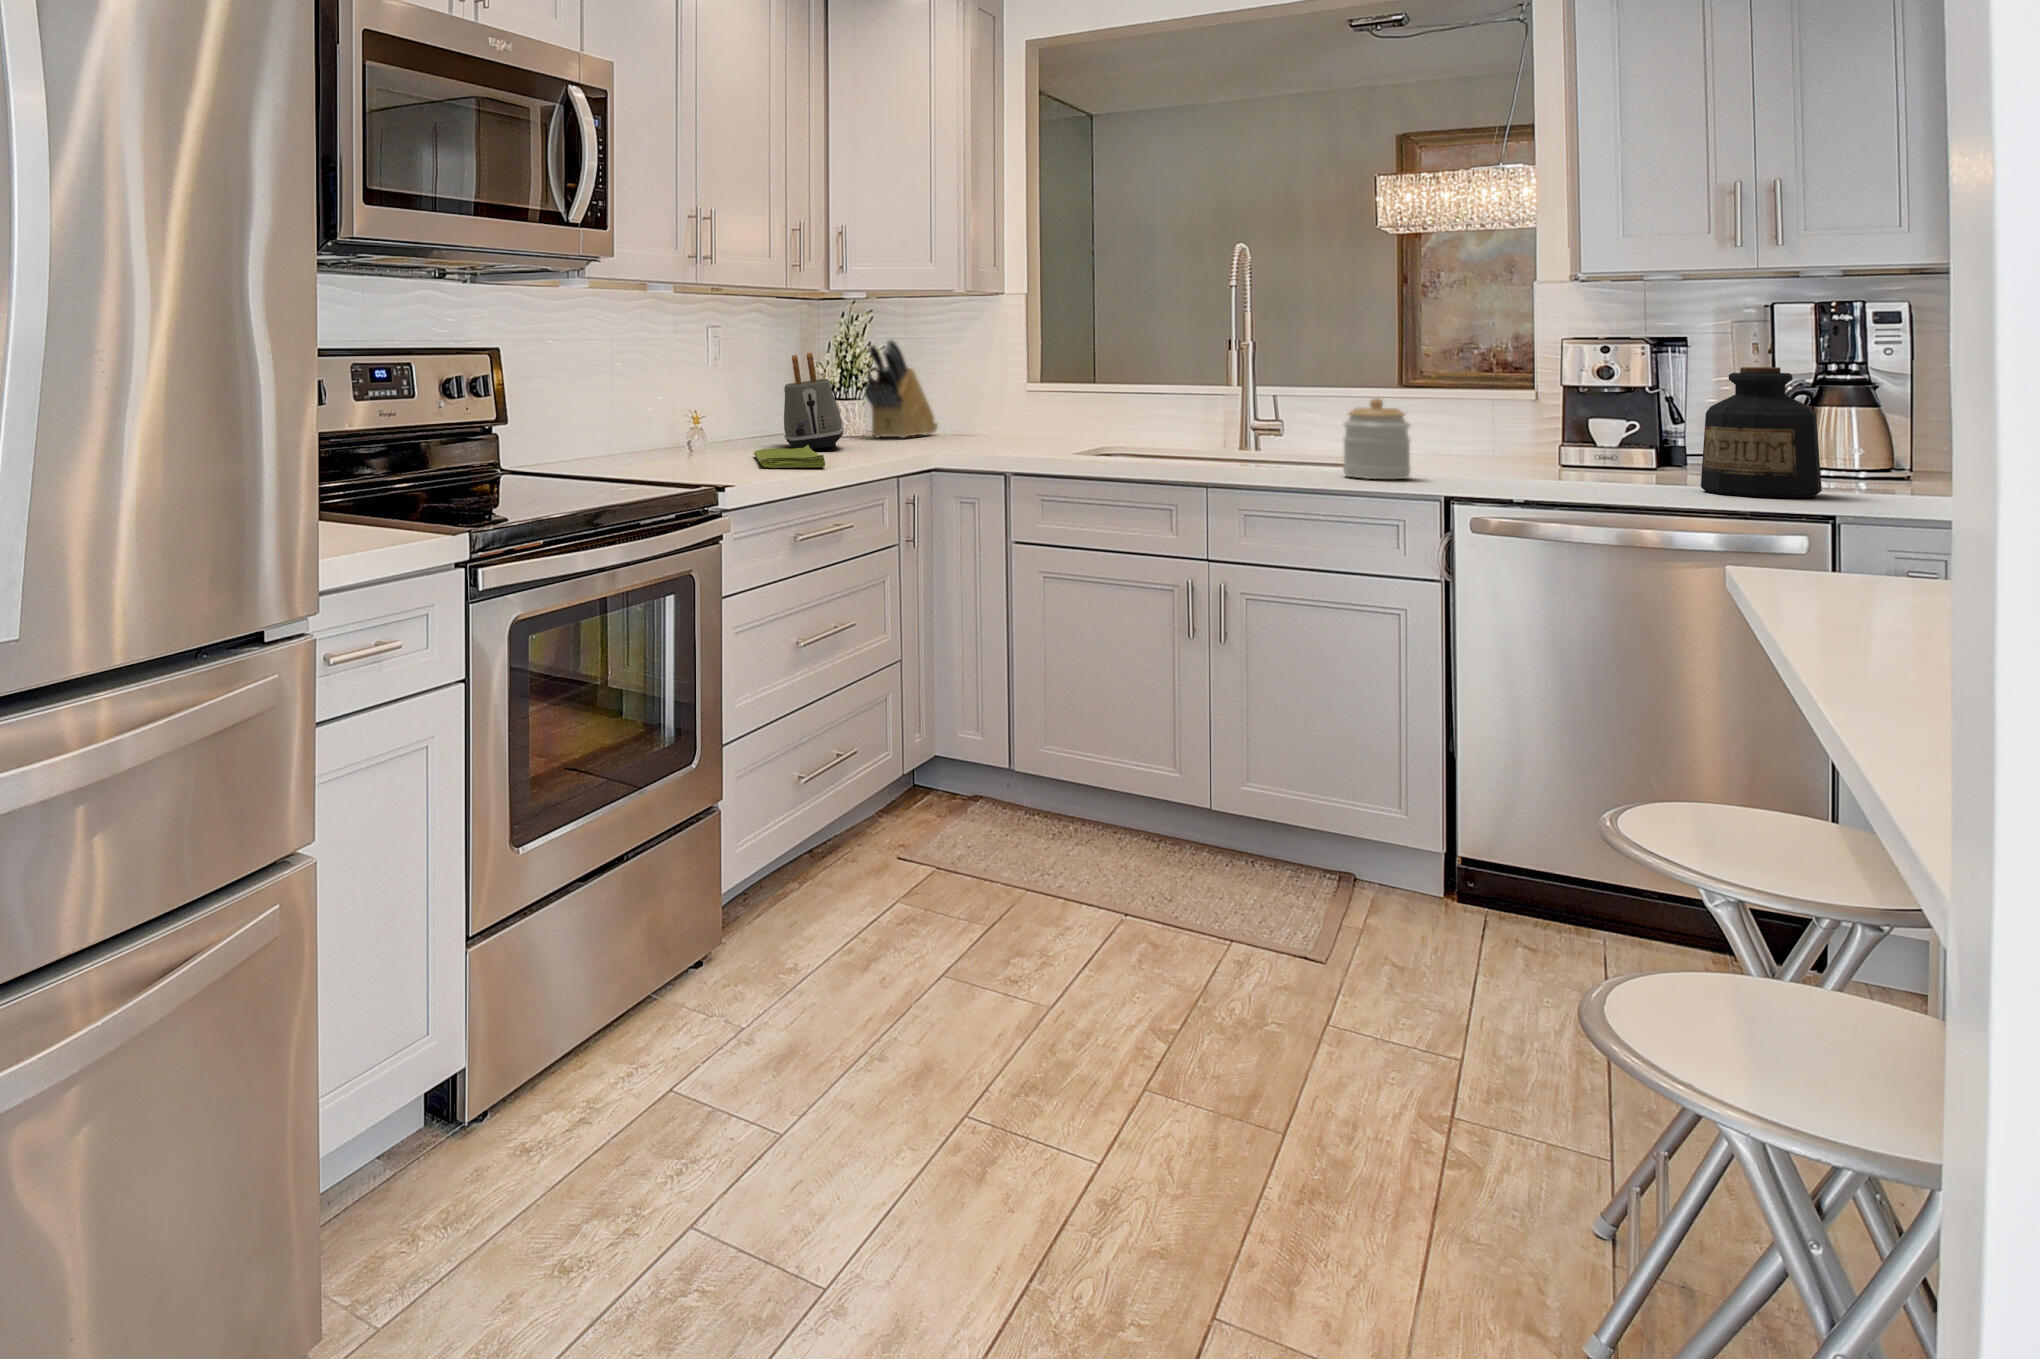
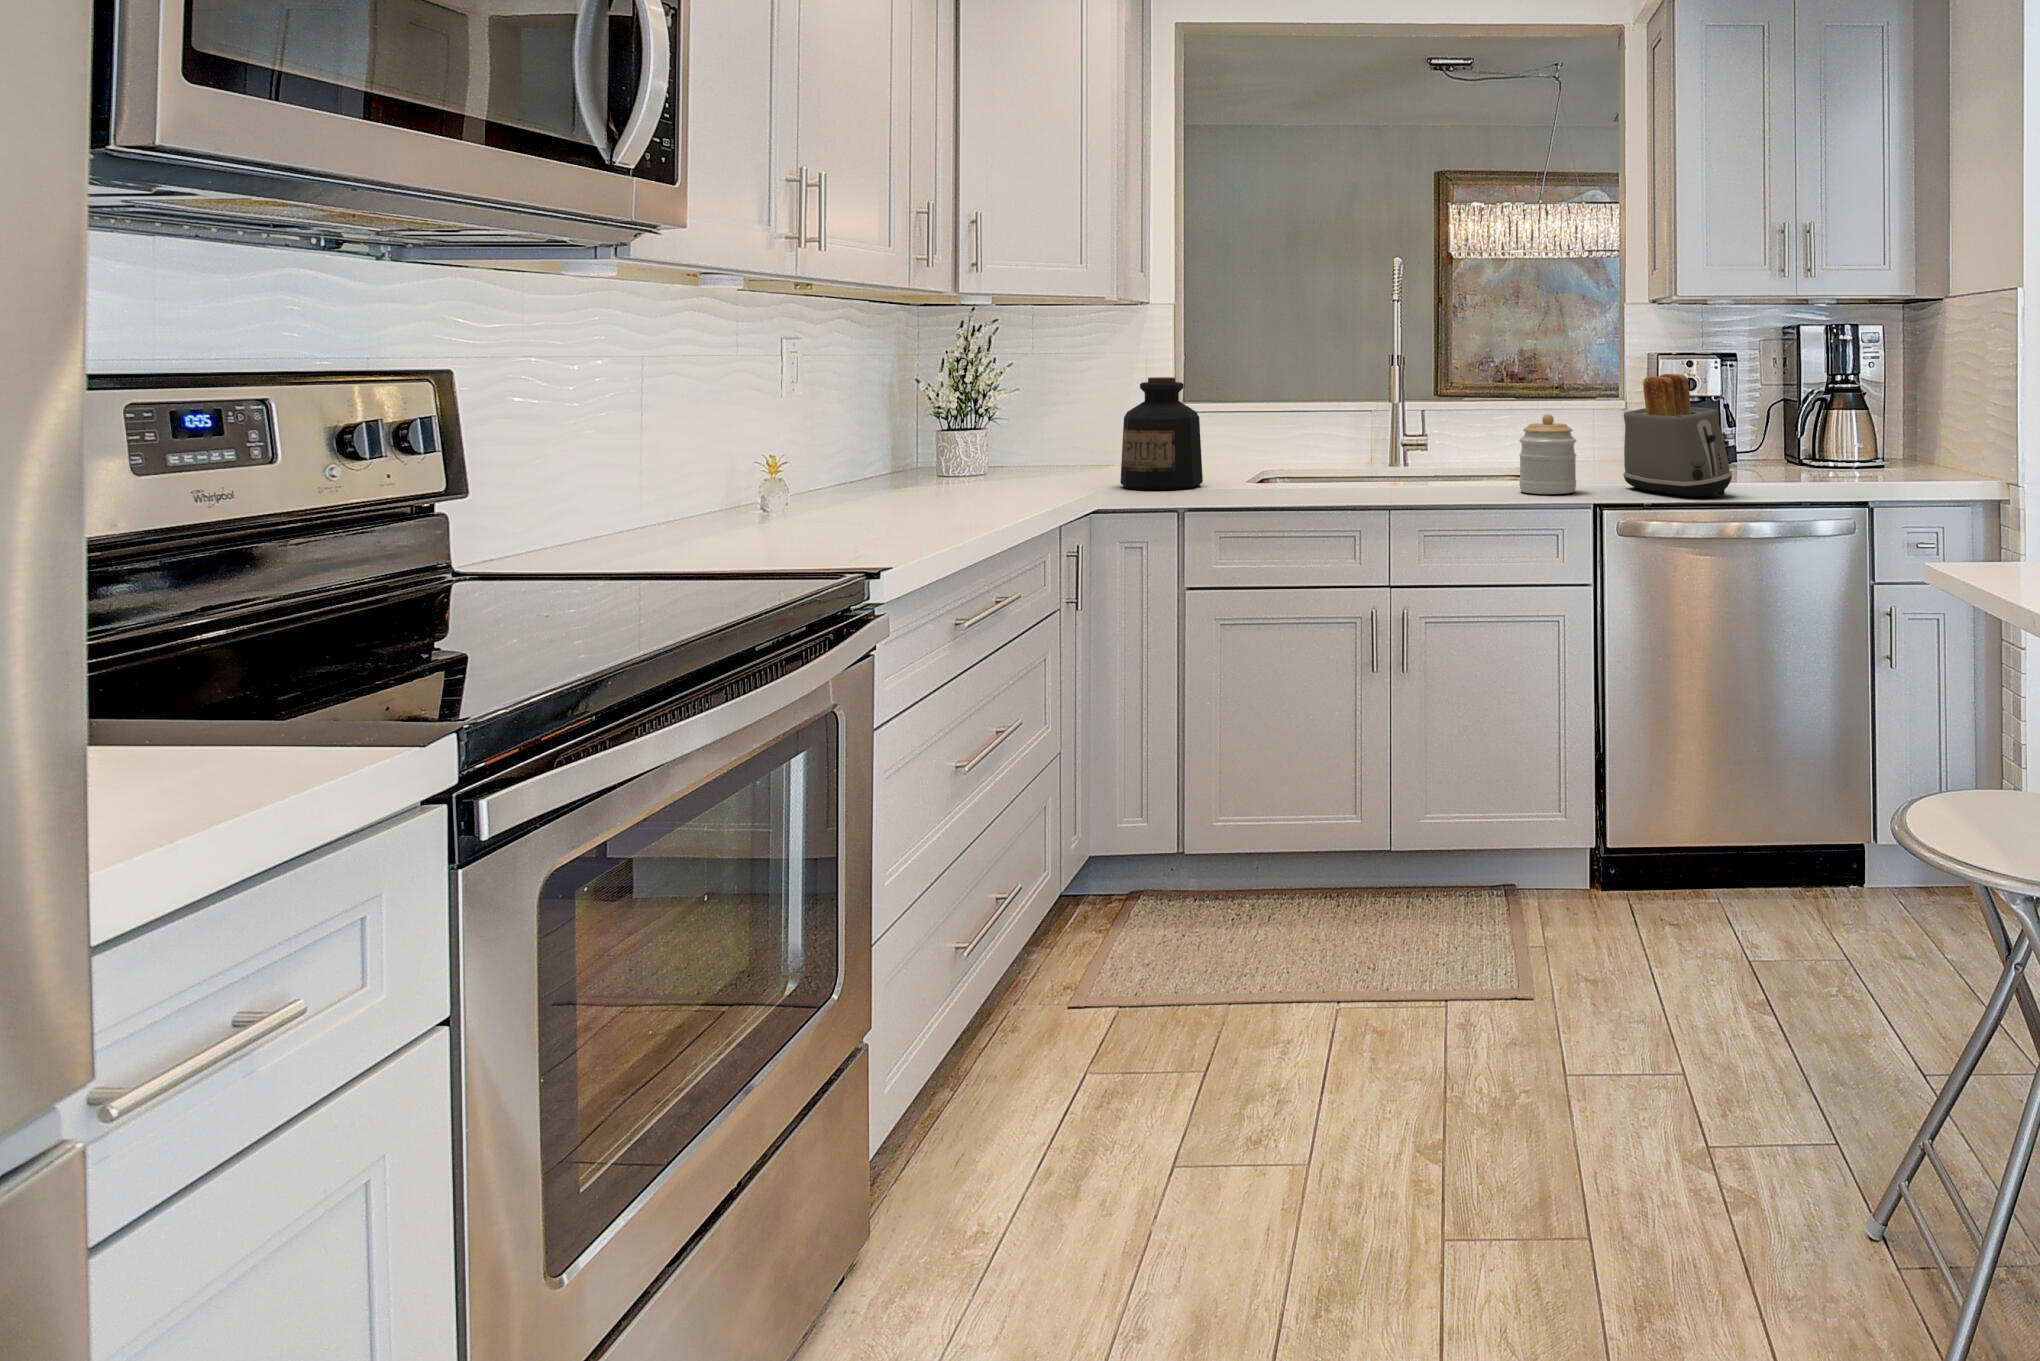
knife block: present [864,340,938,438] -> none [987,350,1073,465]
toaster: present [784,353,844,450] -> present [1623,374,1732,497]
bottle: present [1701,367,1822,498] -> present [1120,377,1203,490]
dish towel: present [754,445,825,468] -> none [871,485,985,523]

